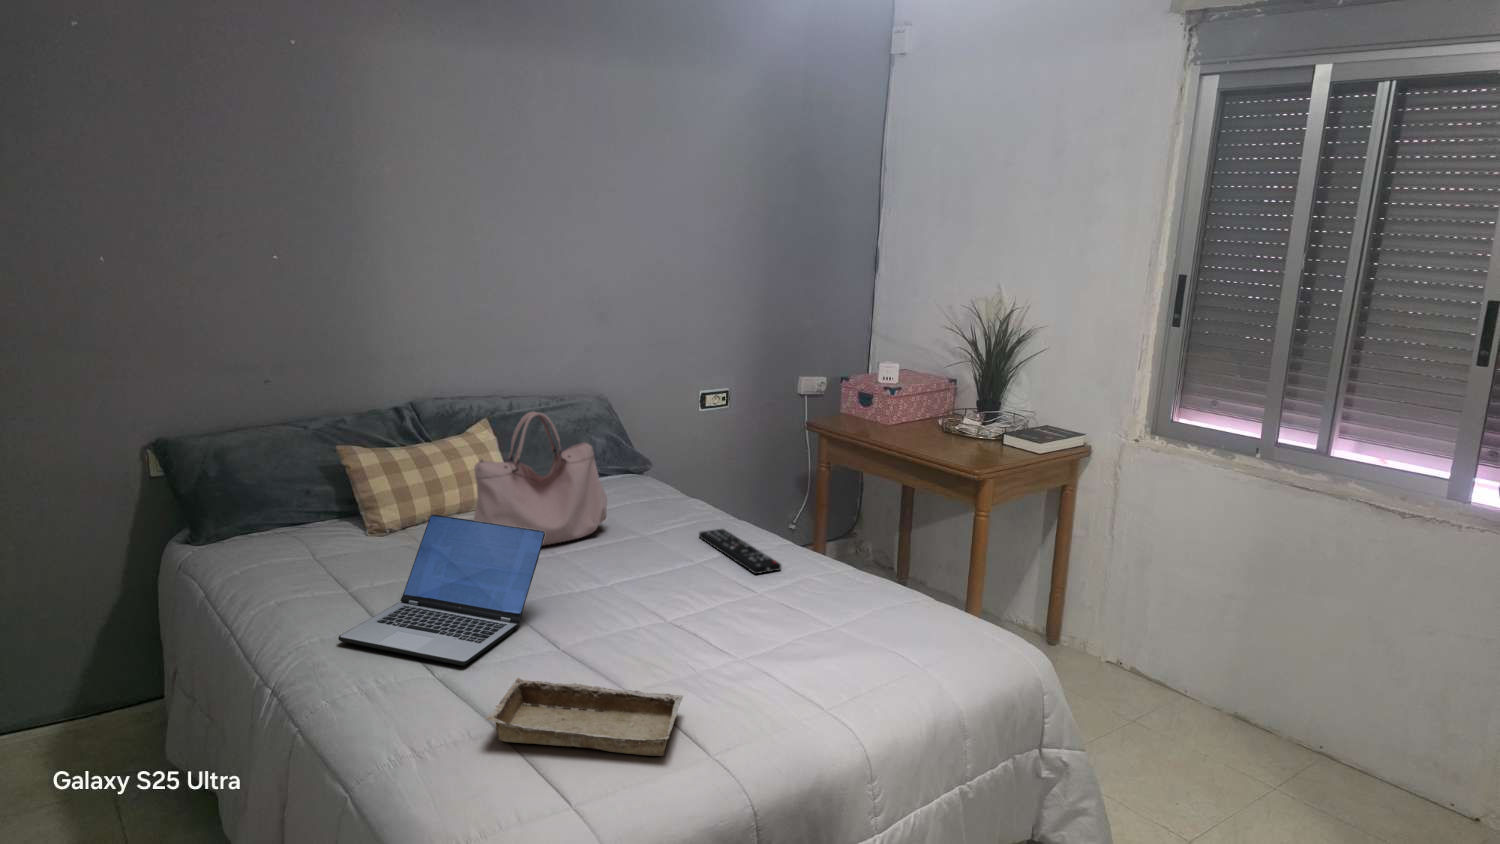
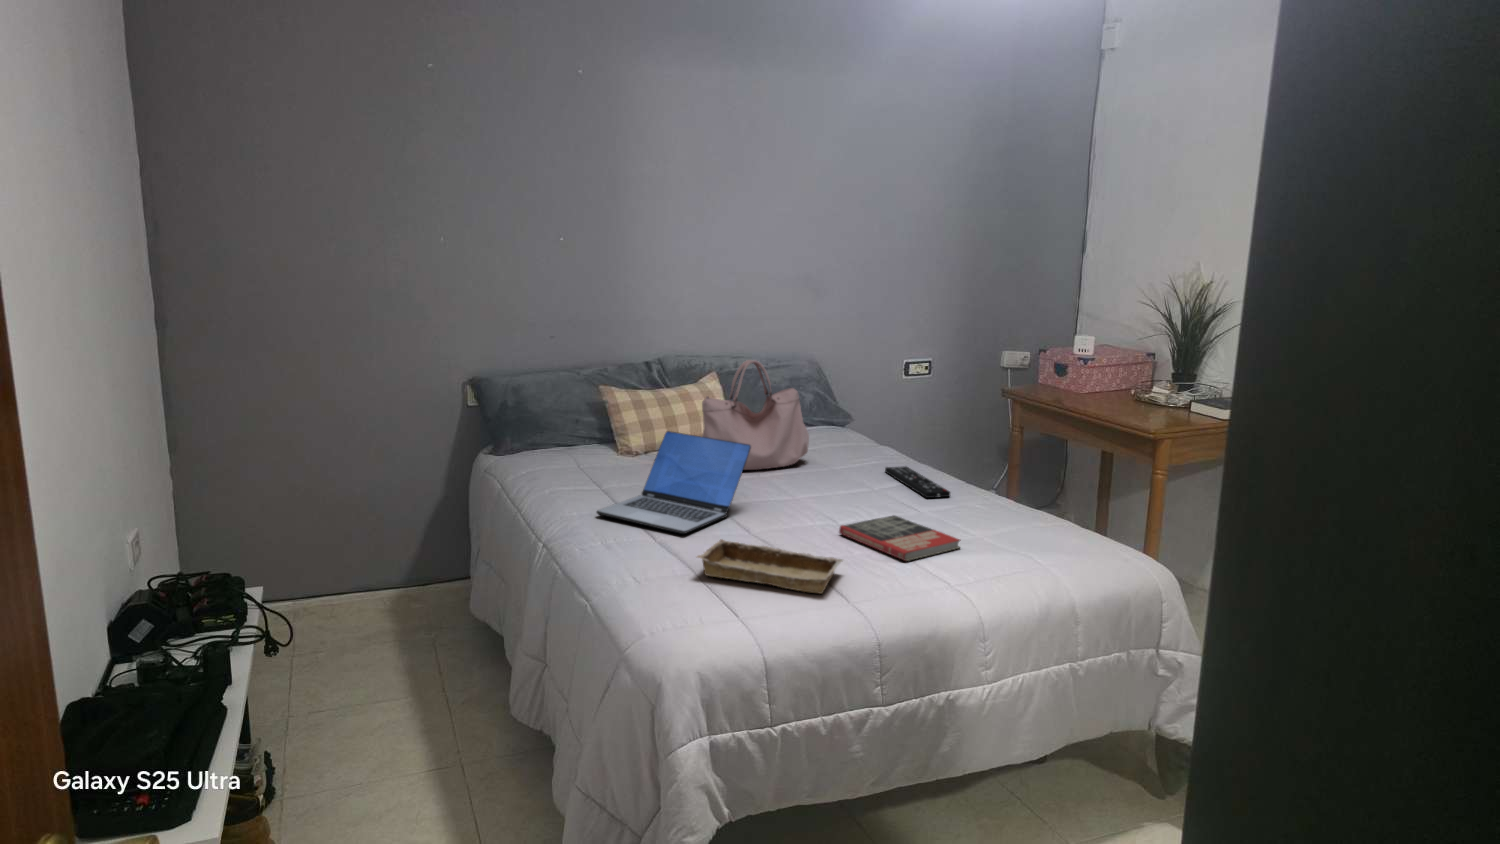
book: none [665,608,814,682] -> present [839,516,961,561]

